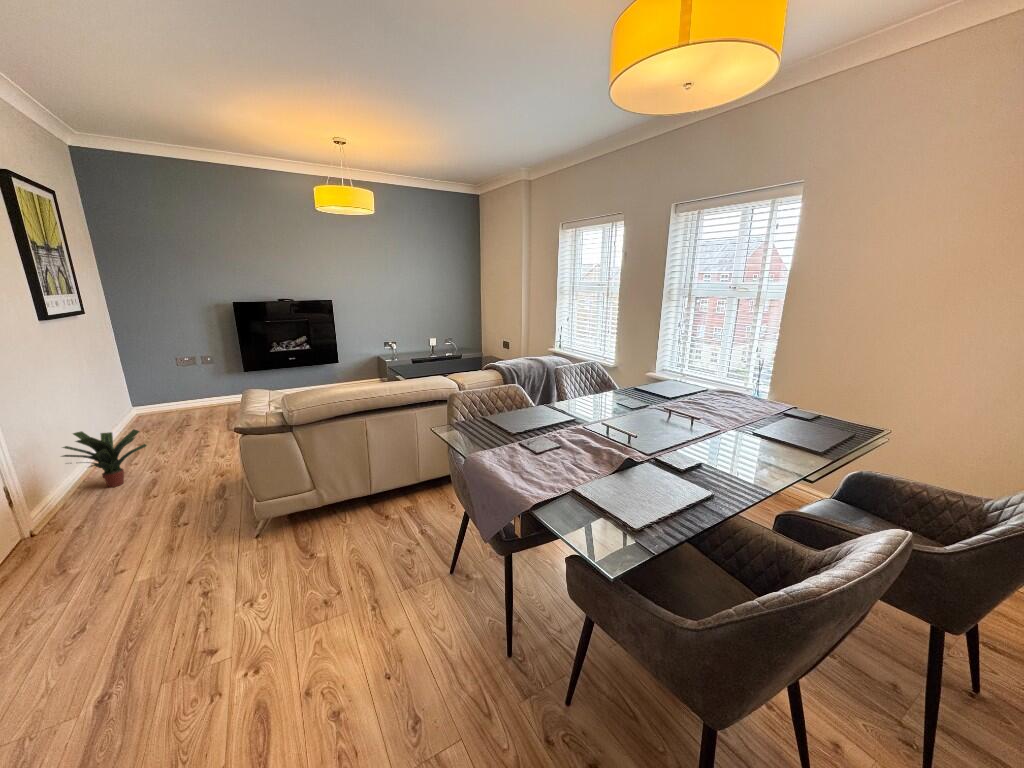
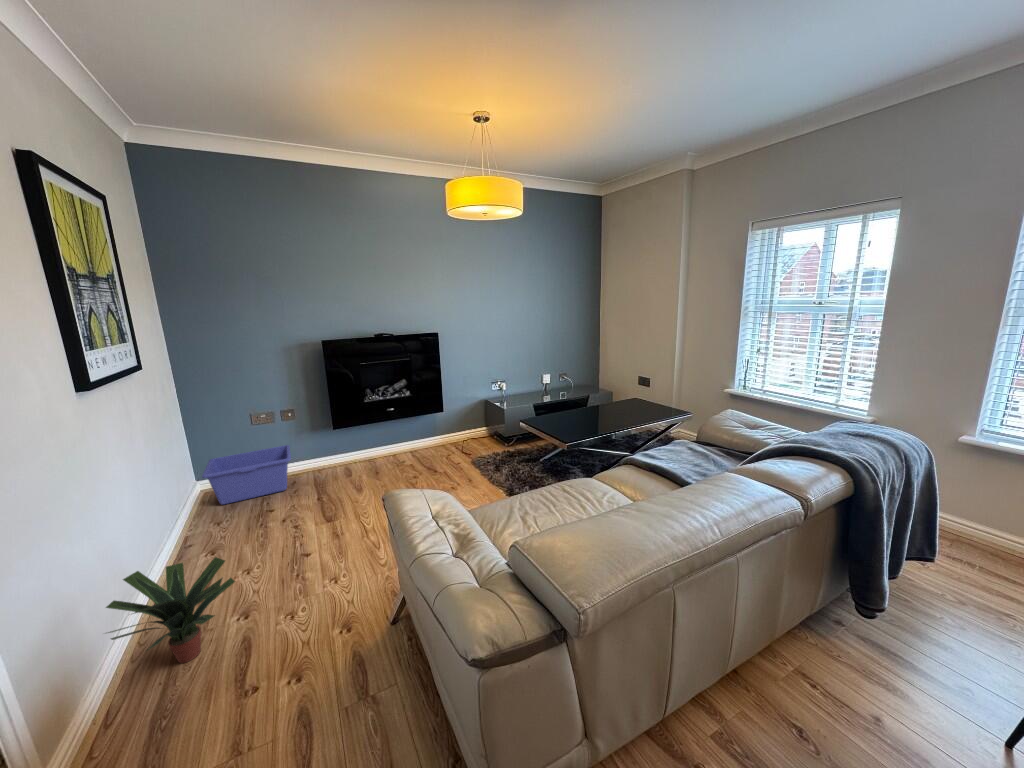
storage bin: none [134,383,209,422] -> present [202,445,291,504]

